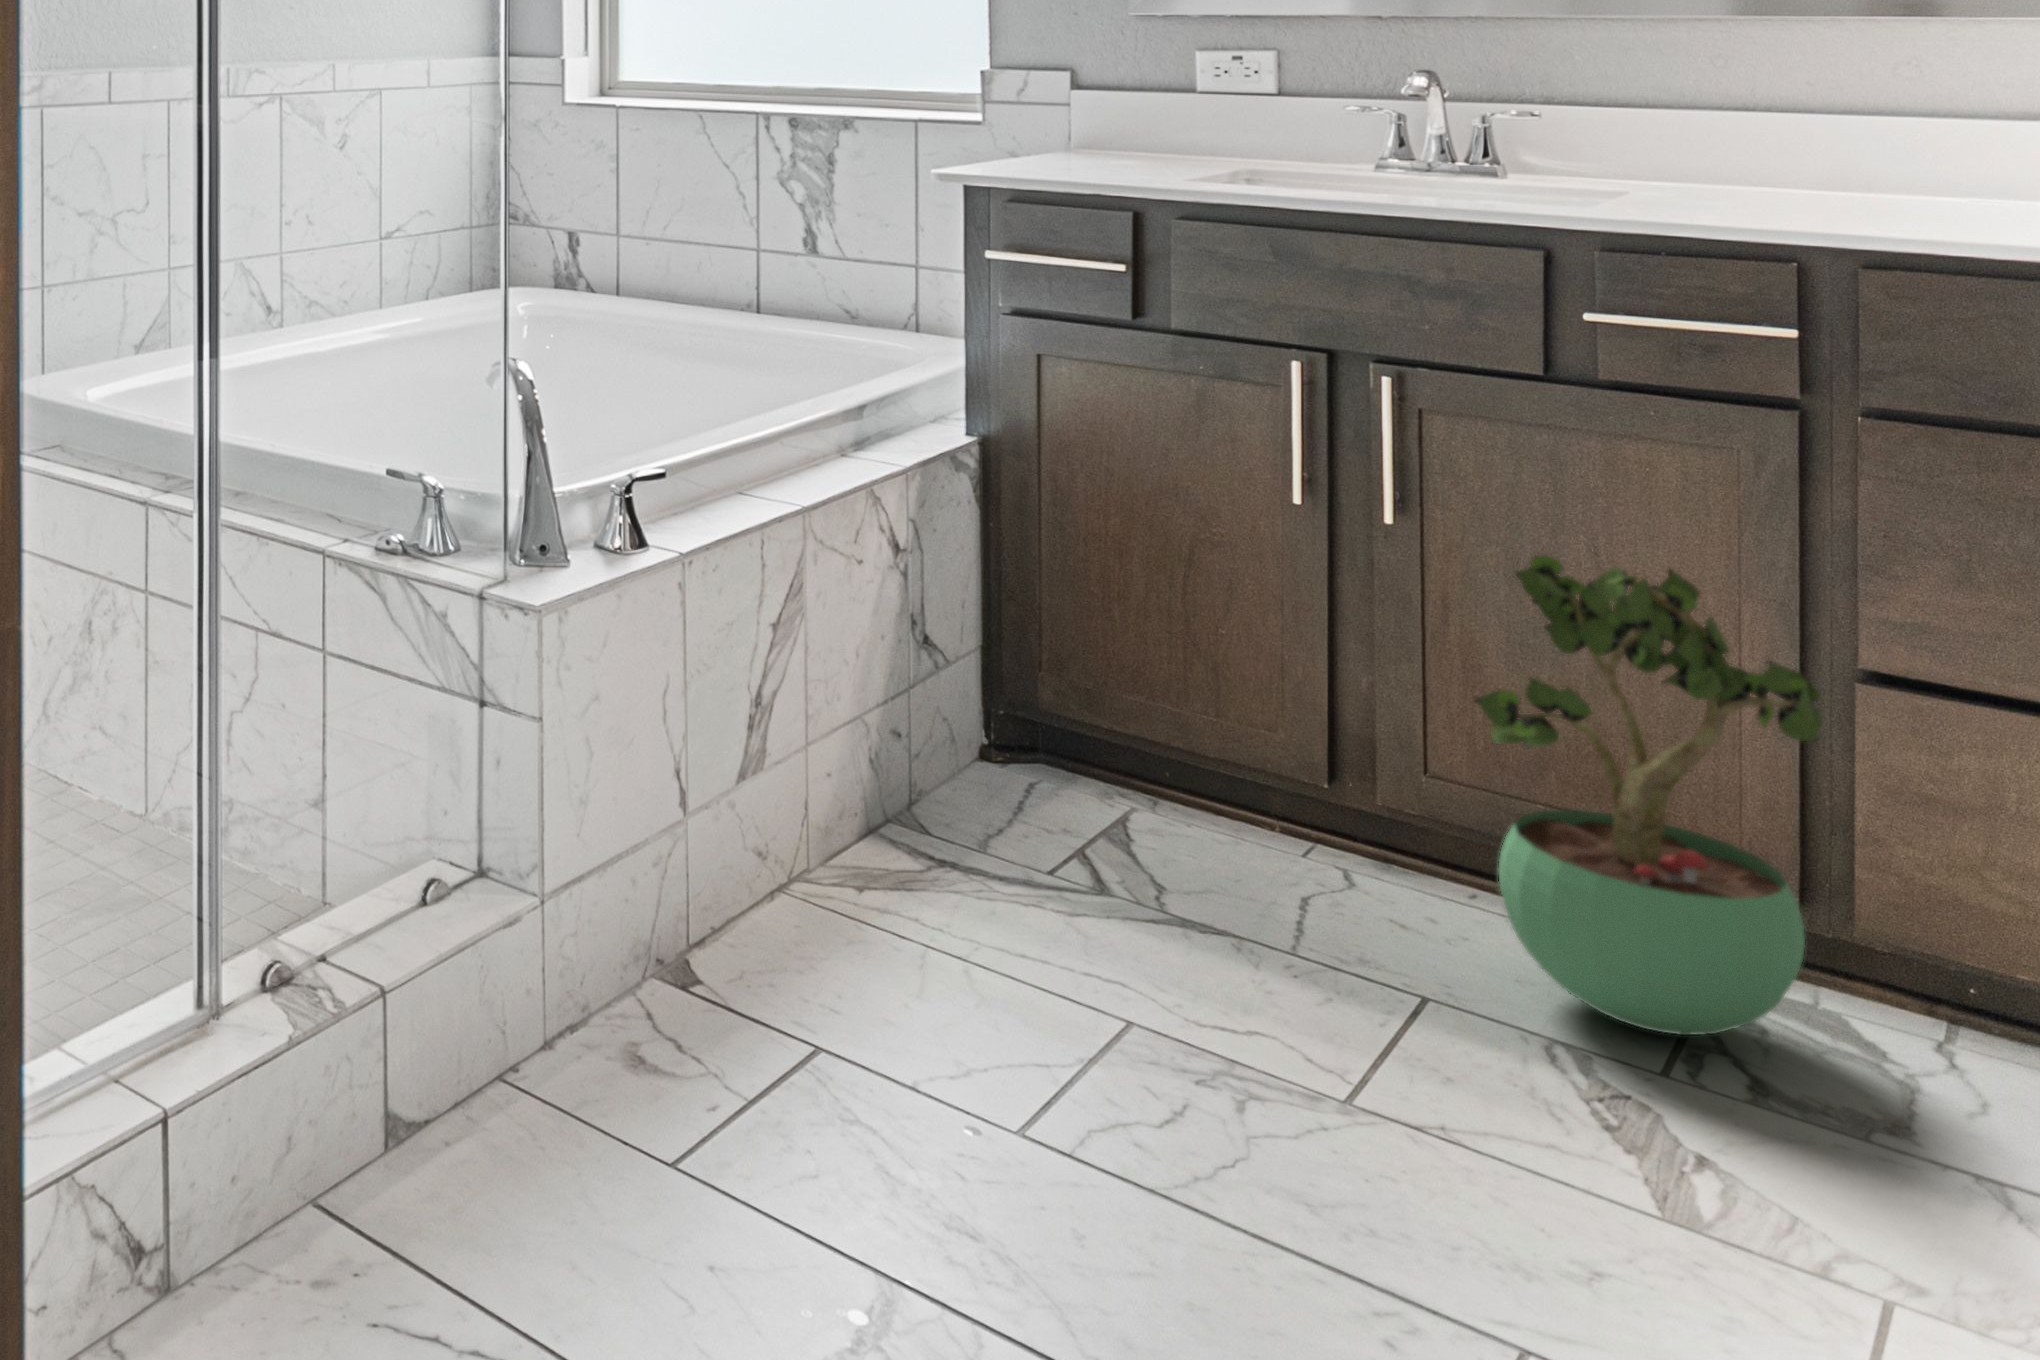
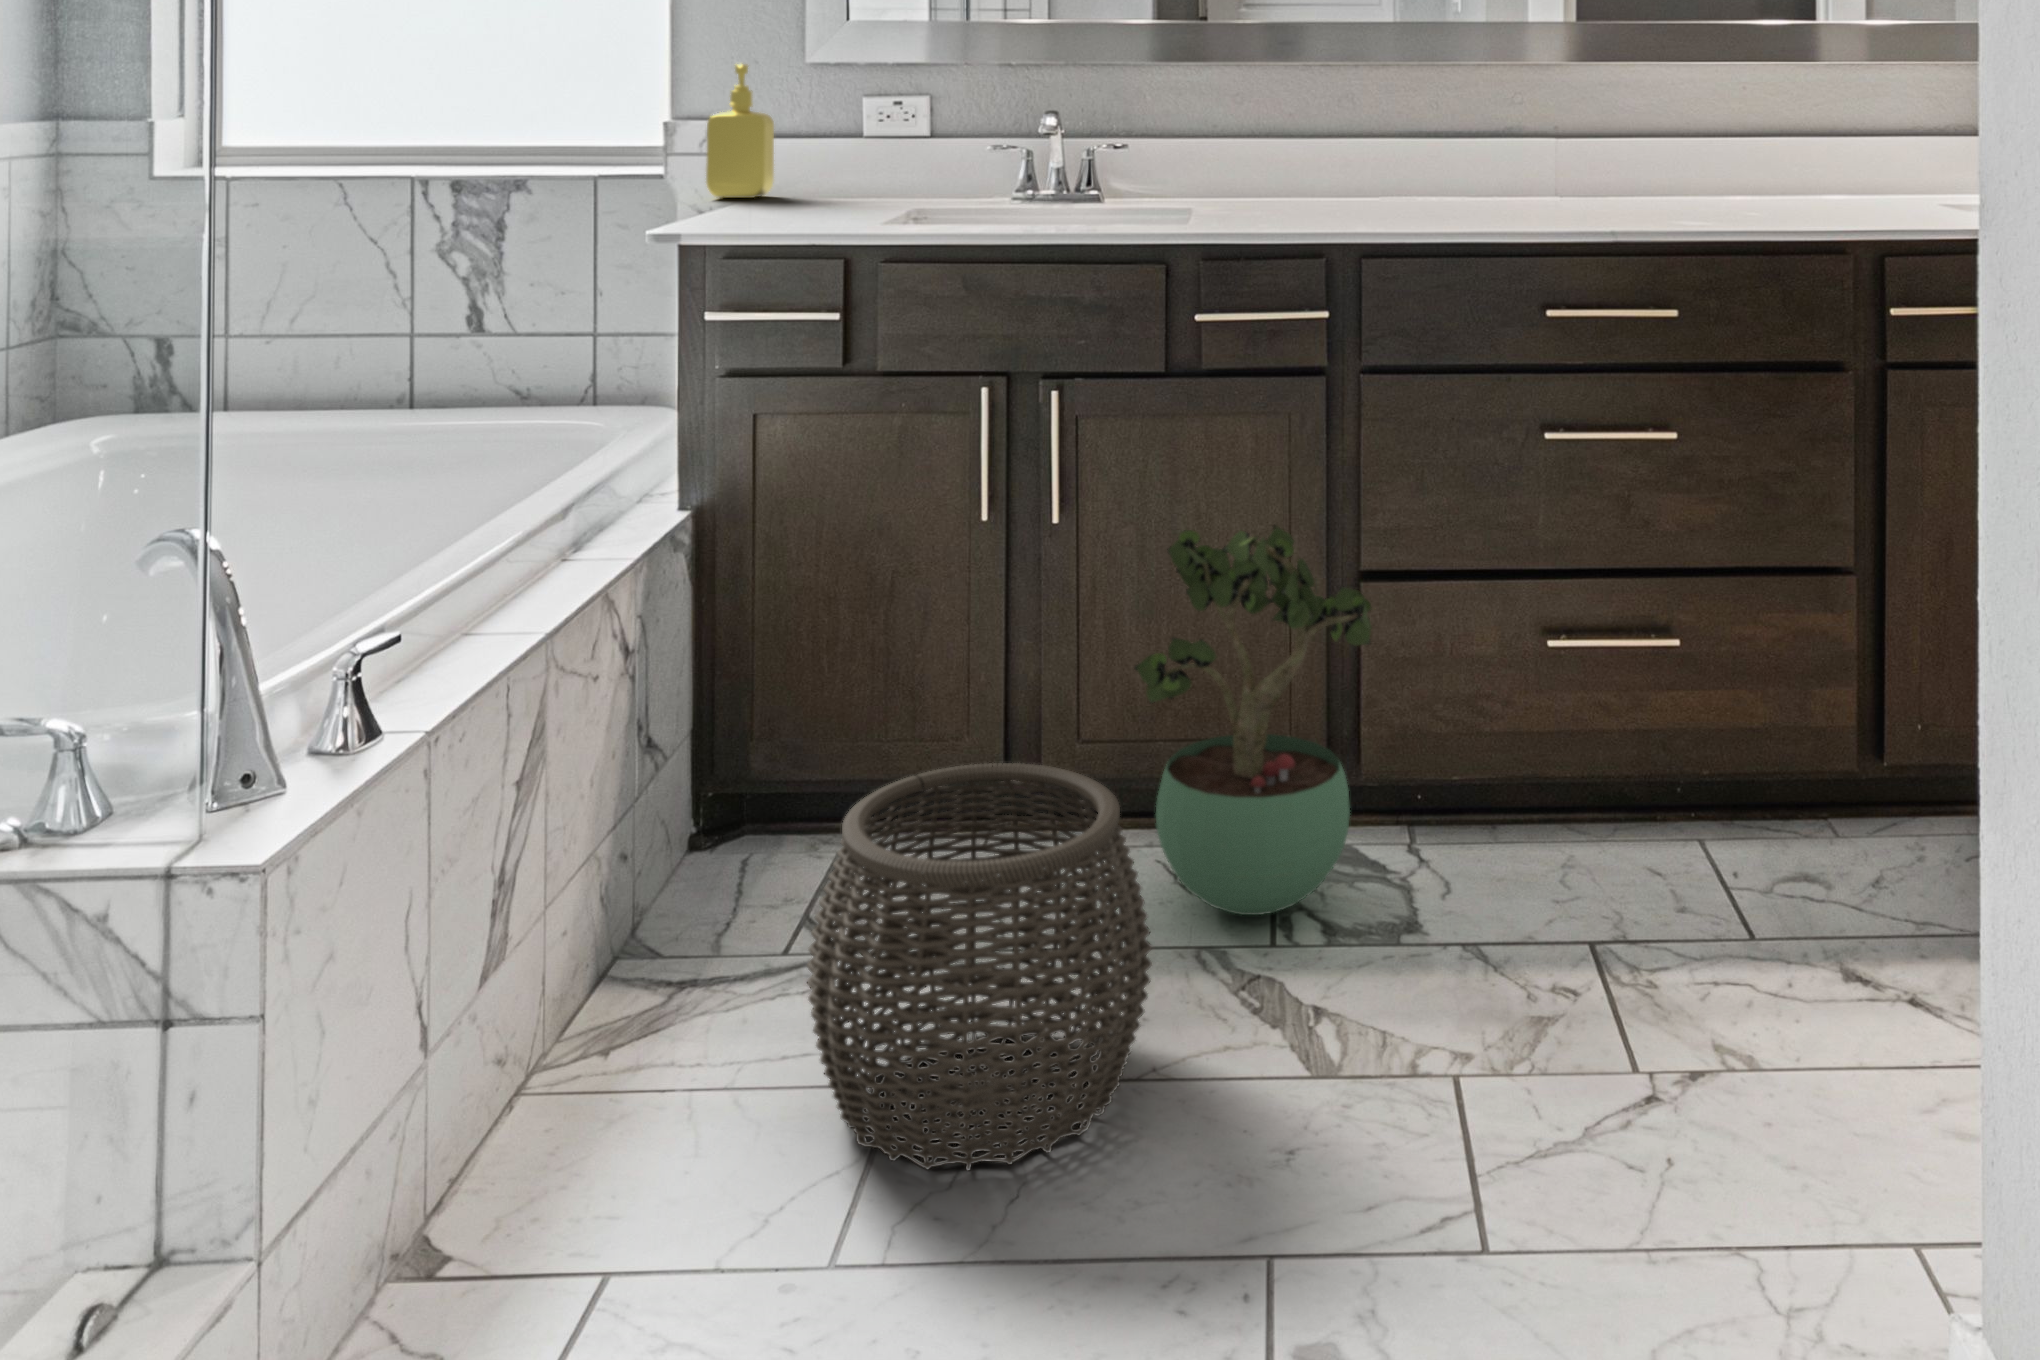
soap dispenser: none [1022,17,1096,152] -> present [706,64,774,198]
woven basket: none [1020,724,1420,1128] -> present [807,763,1152,1170]

